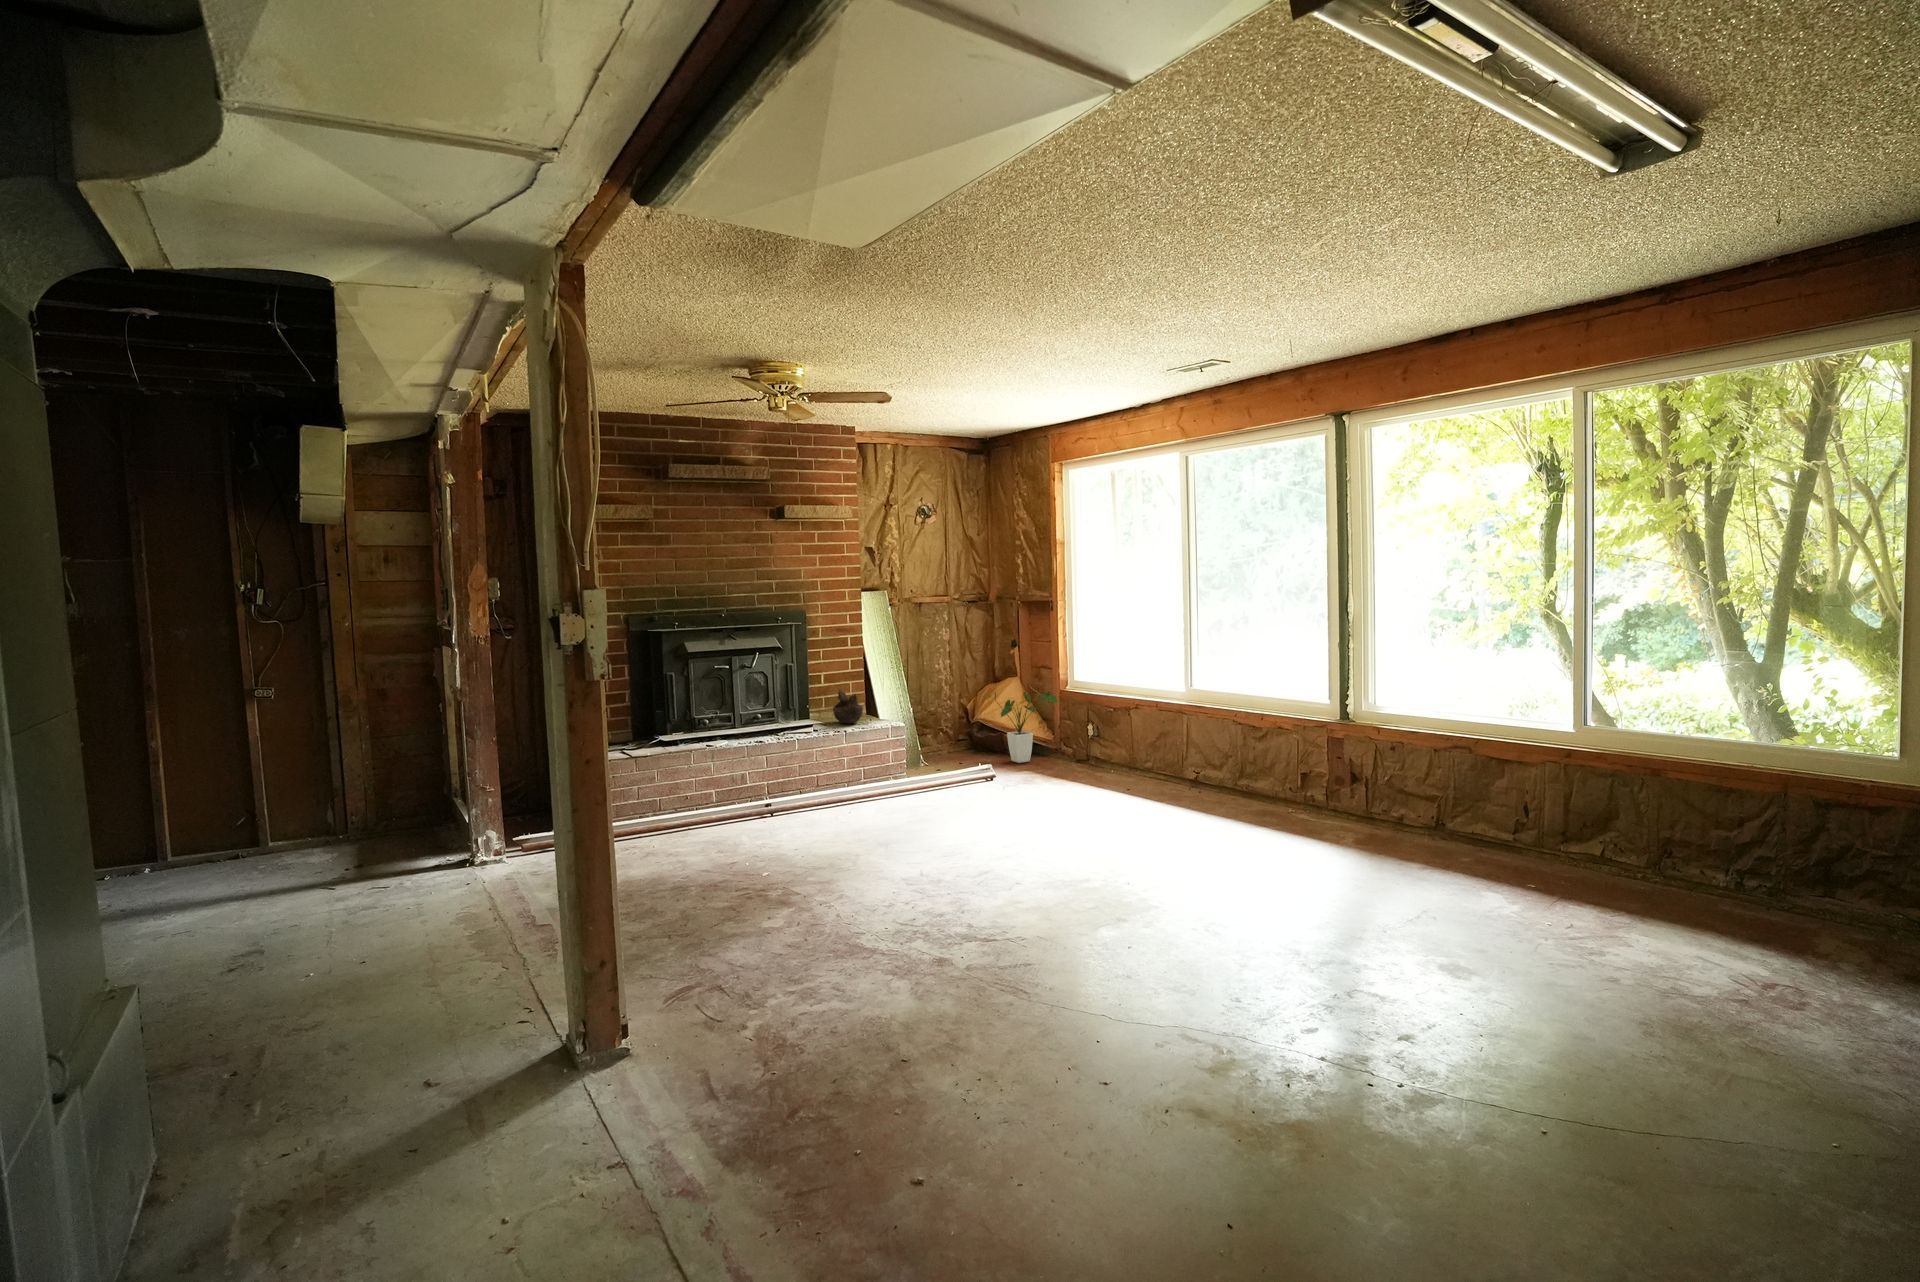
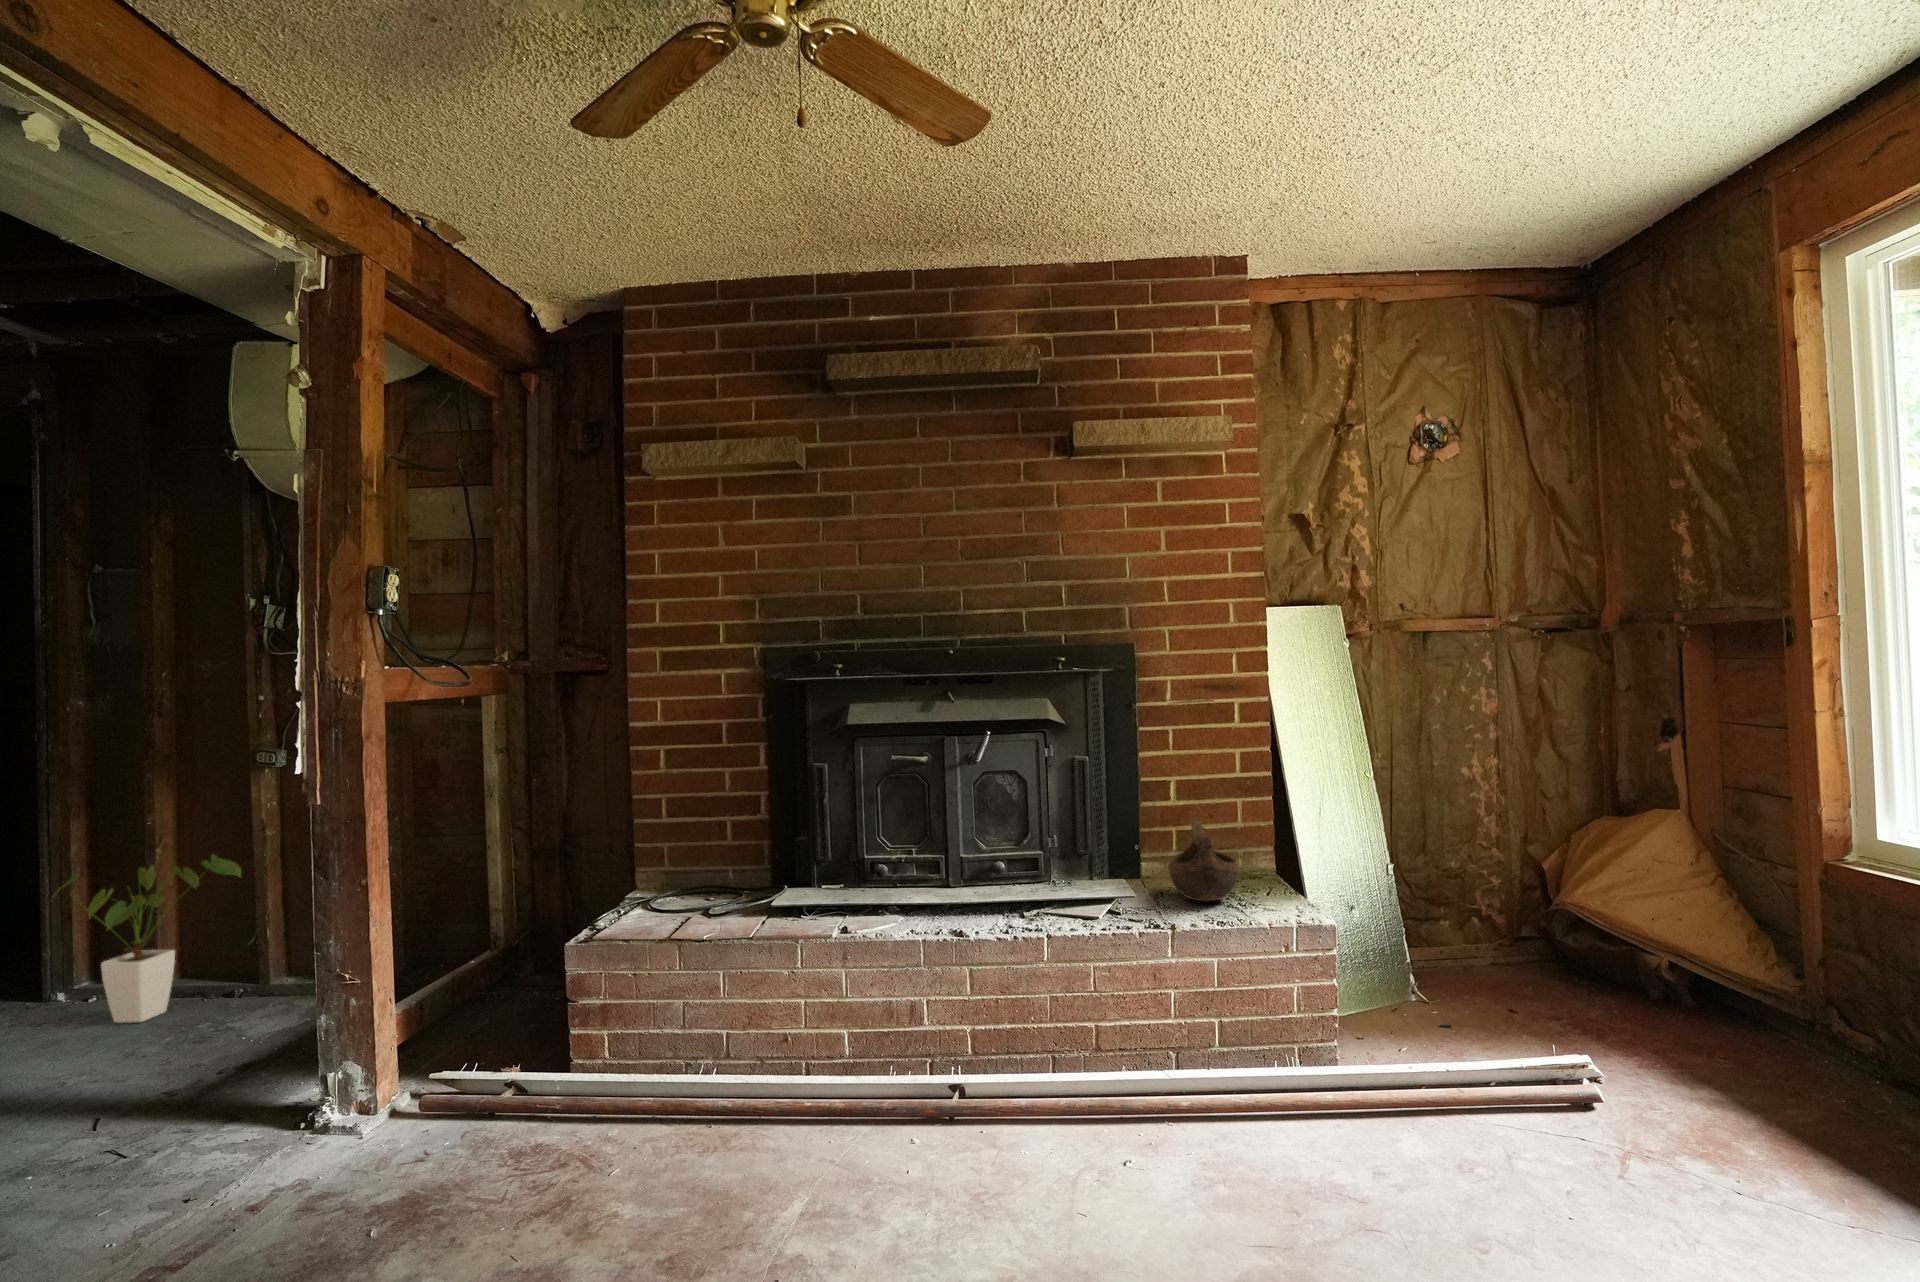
house plant: present [988,691,1058,763] -> present [64,855,241,1023]

